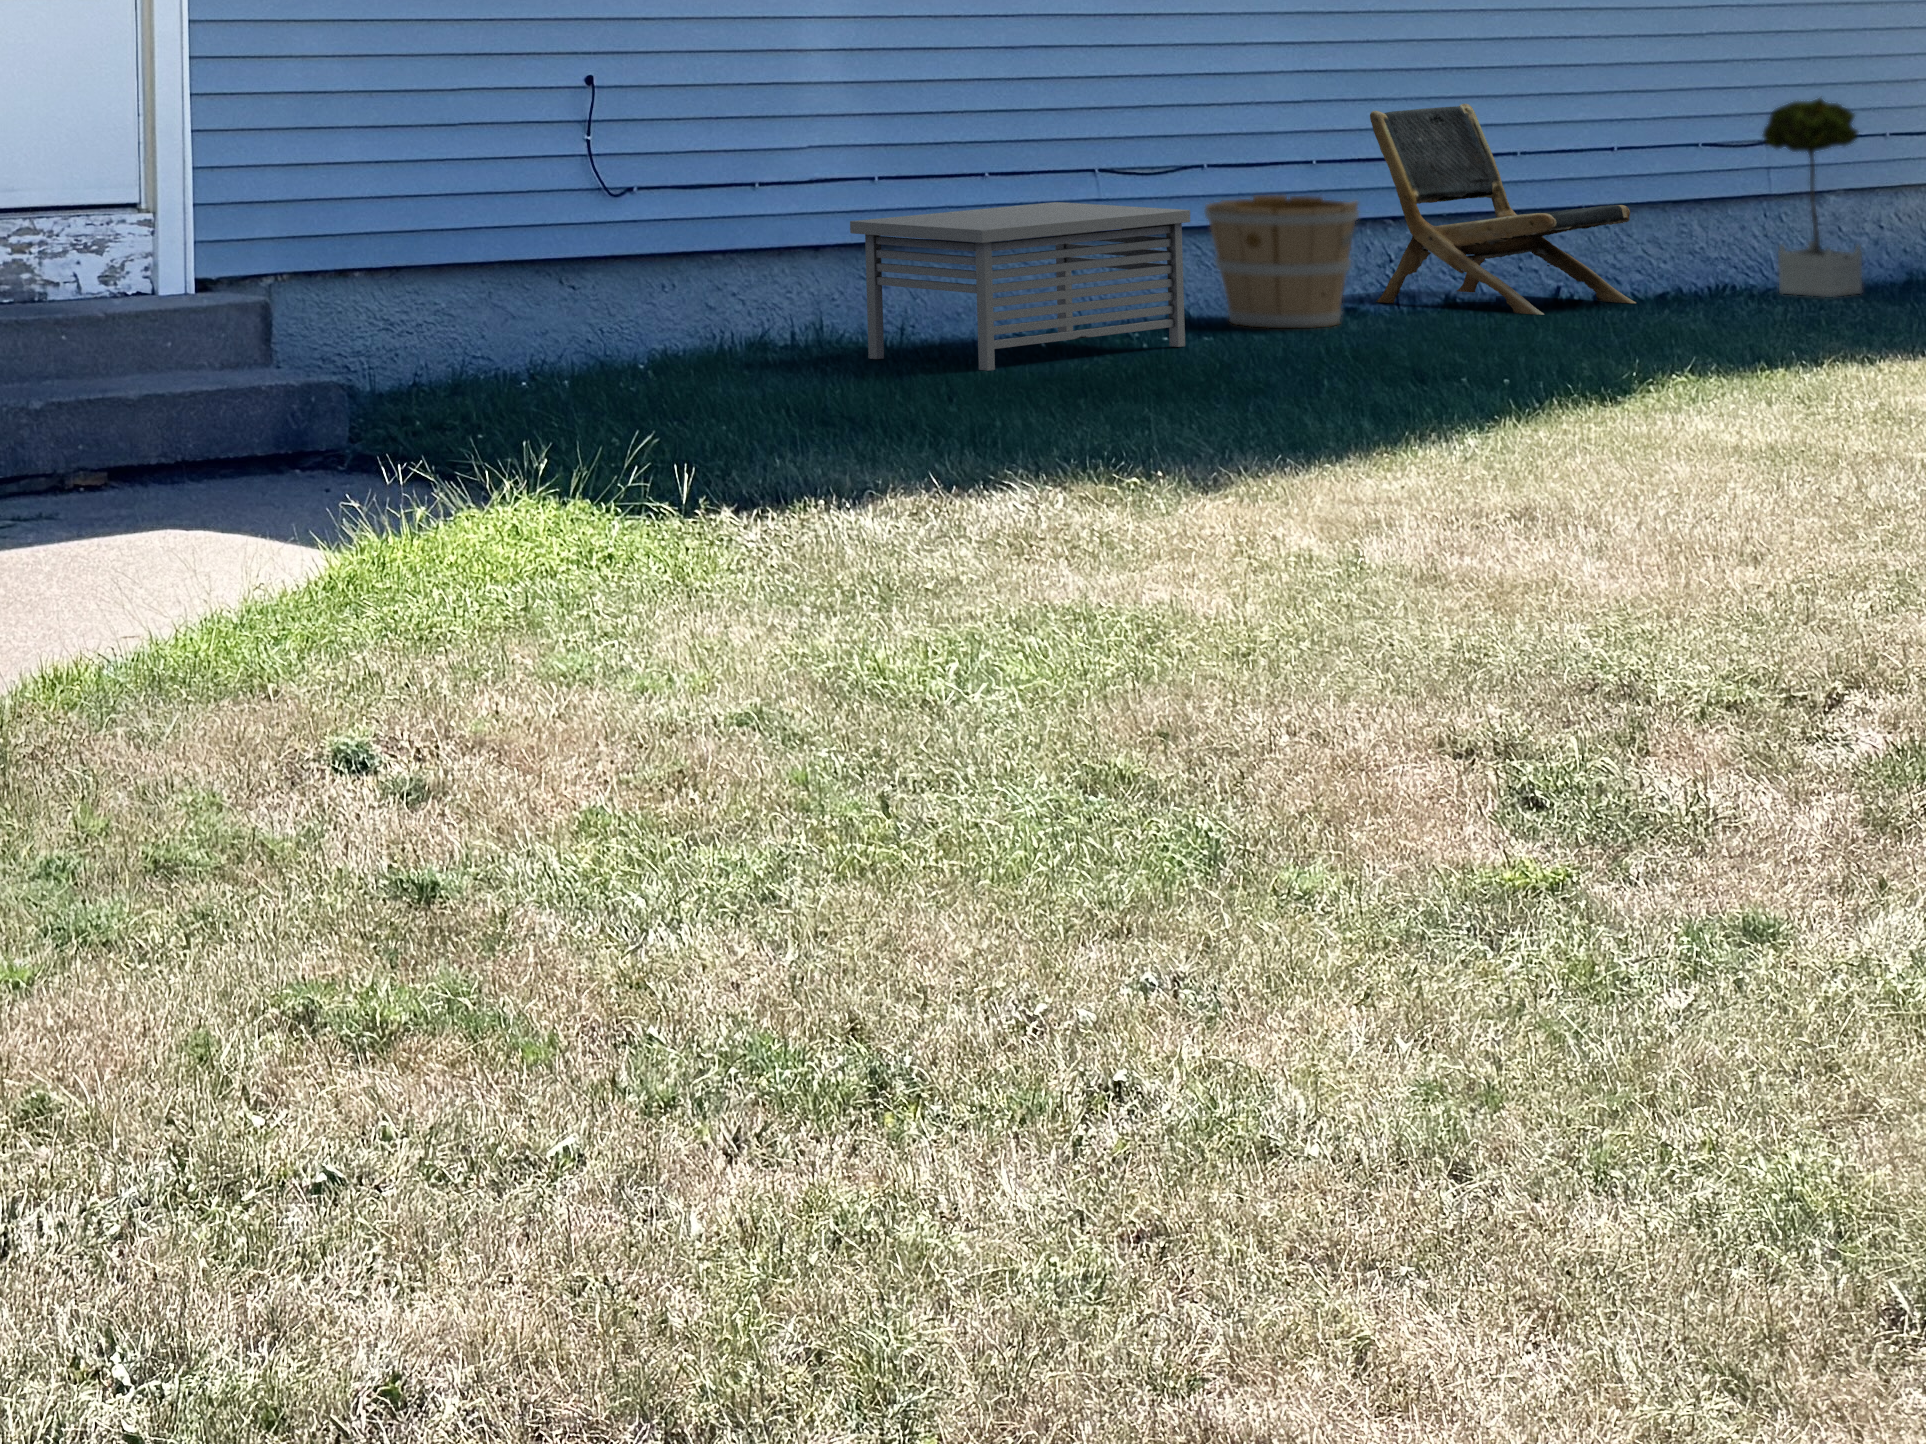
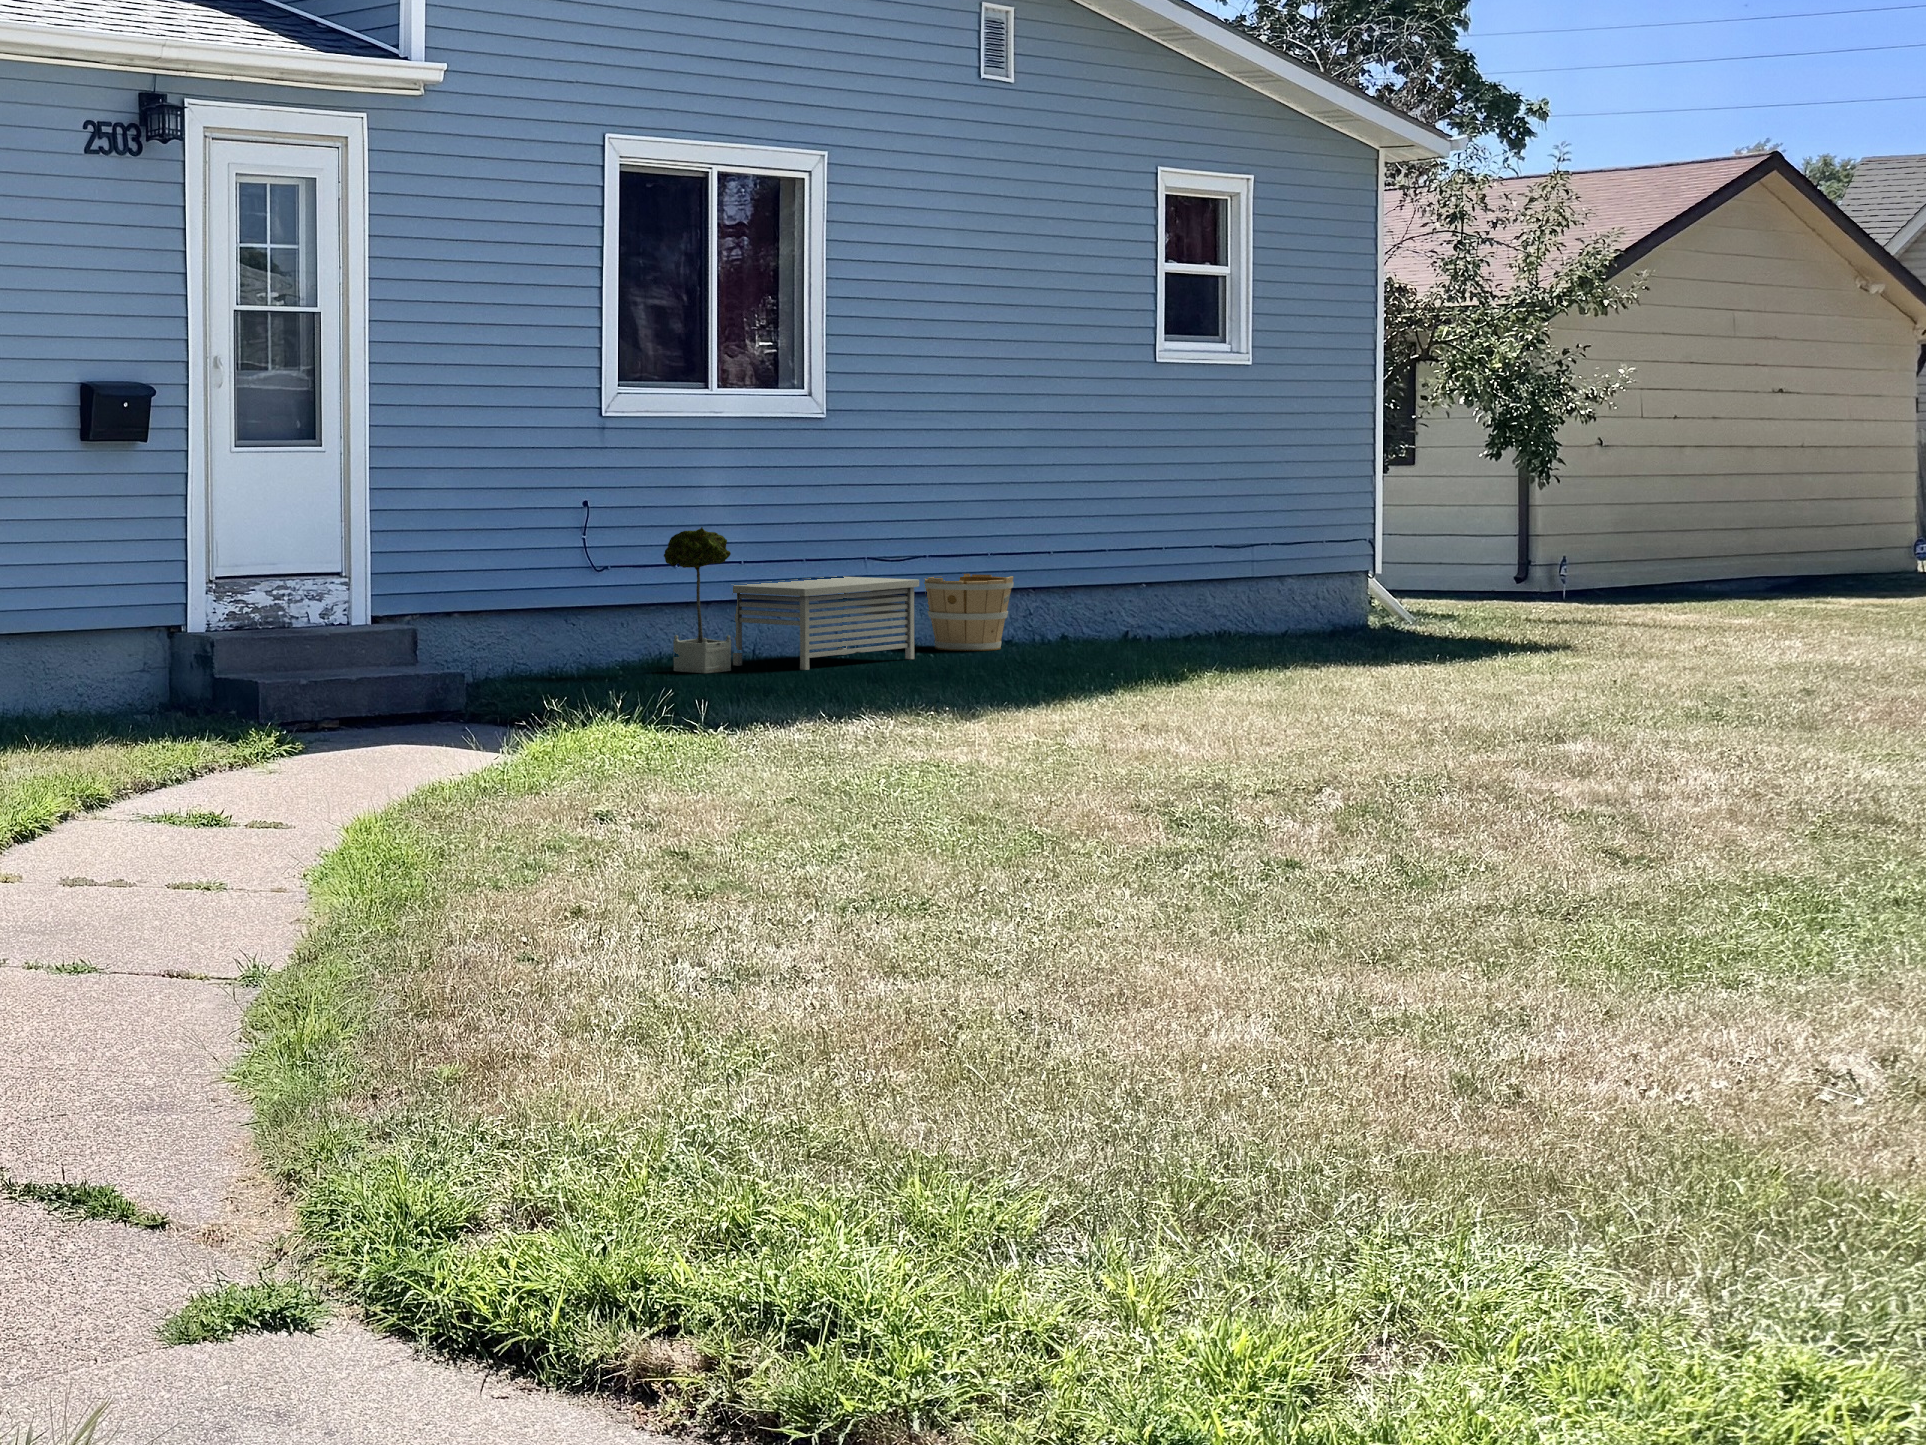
potted tree: present [1763,98,1863,297] -> present [664,527,731,673]
lounge chair: present [1370,104,1636,315] -> none [1018,521,1172,645]

